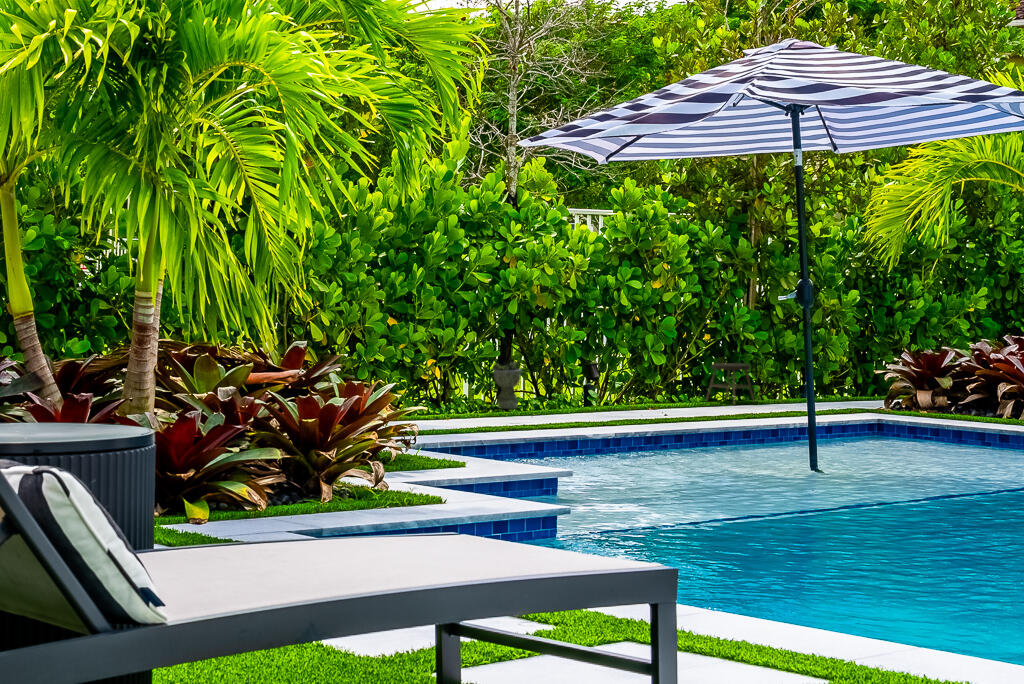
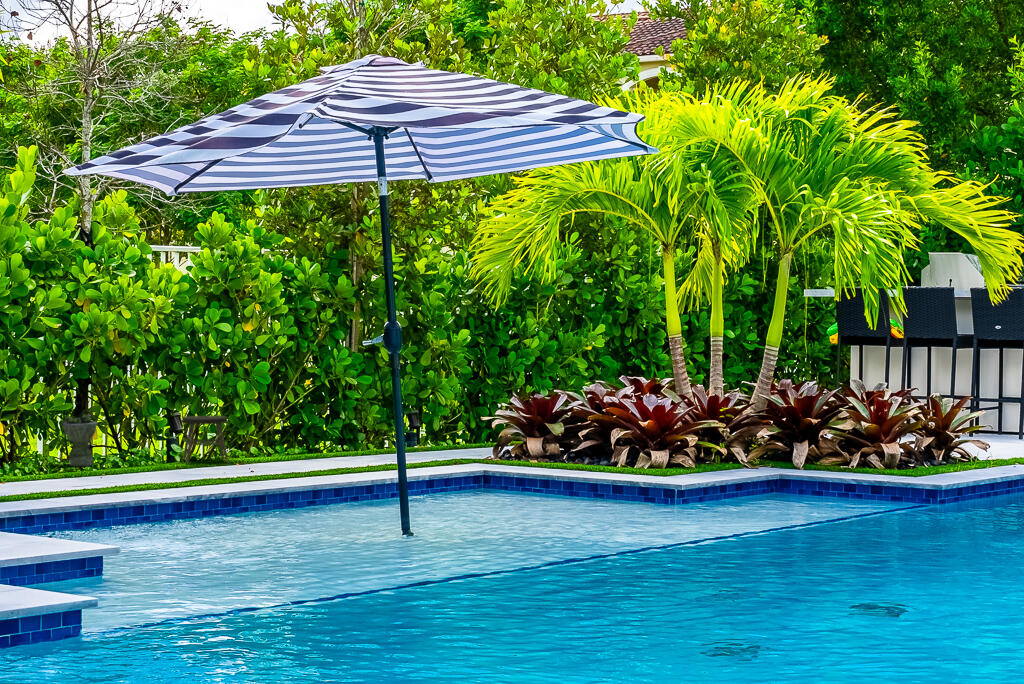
stool: present [706,363,755,405] -> present [182,416,228,464]

